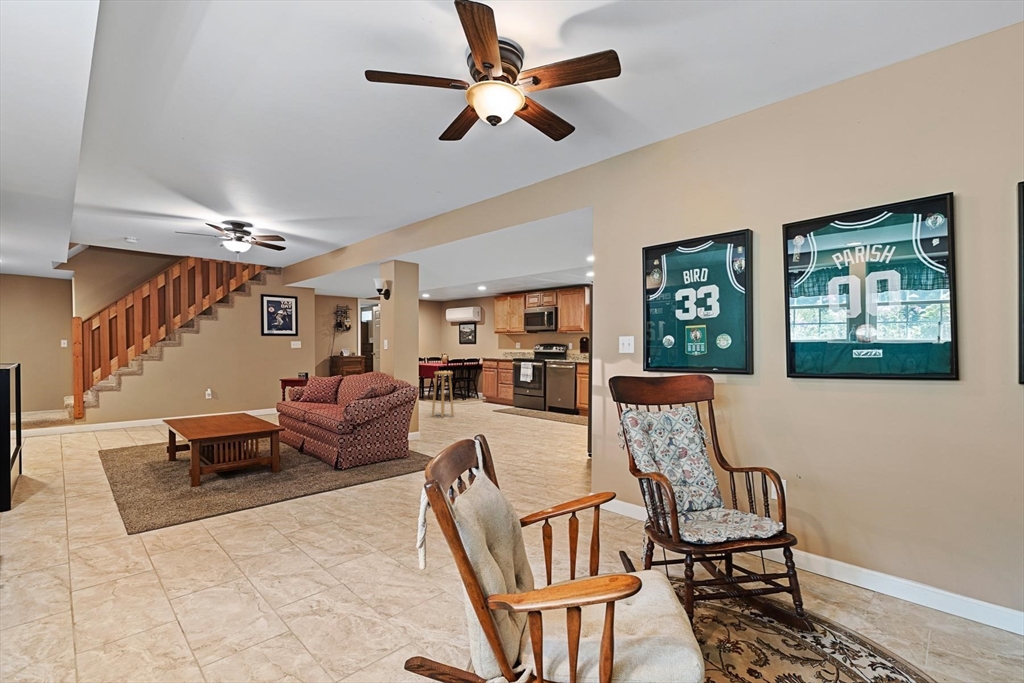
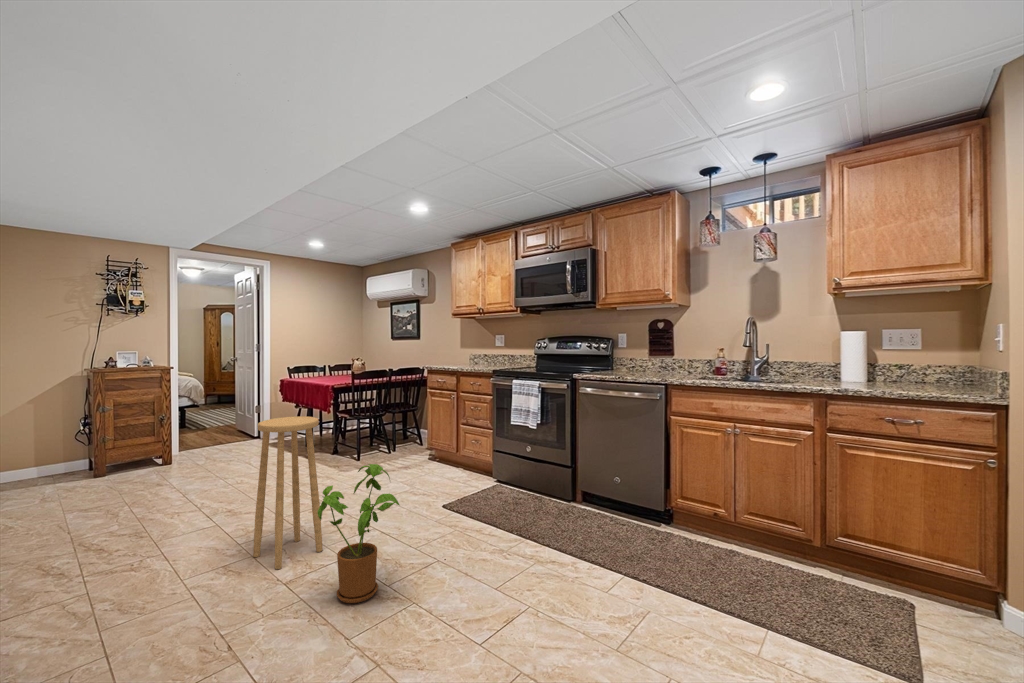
house plant: none [459,383,483,421] -> present [318,464,400,603]

